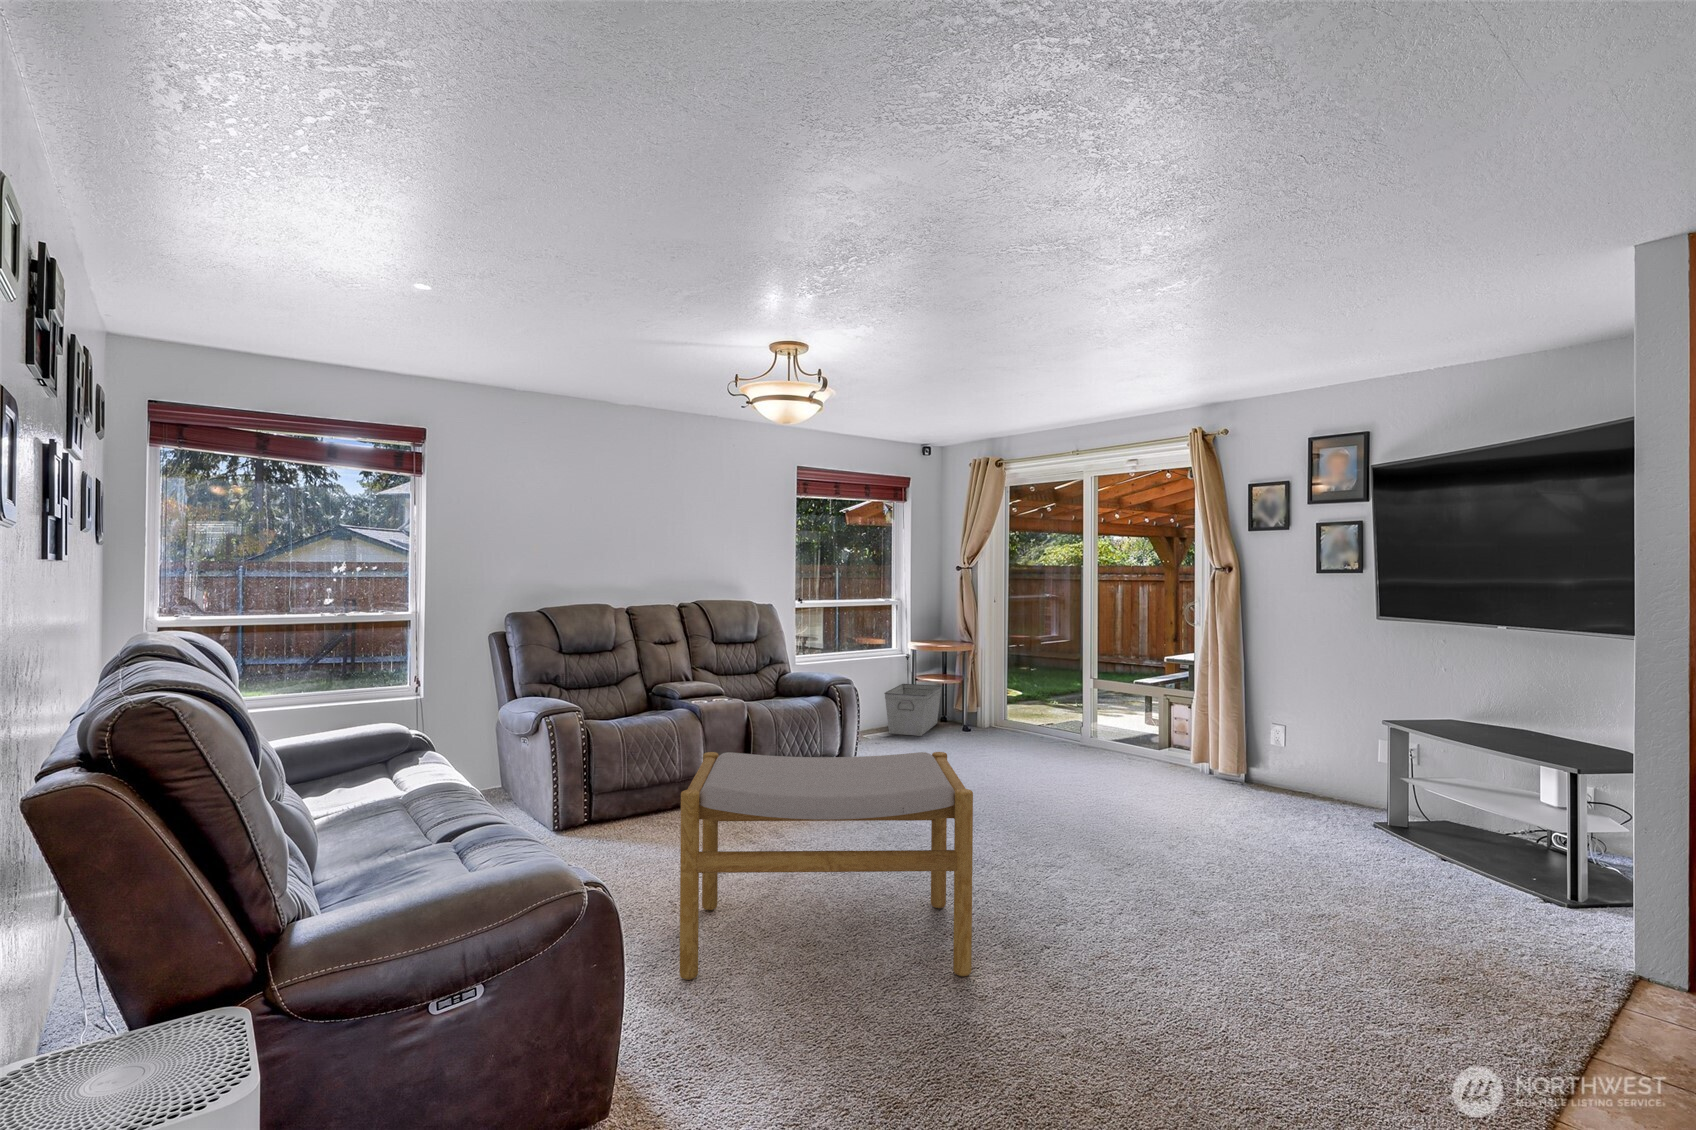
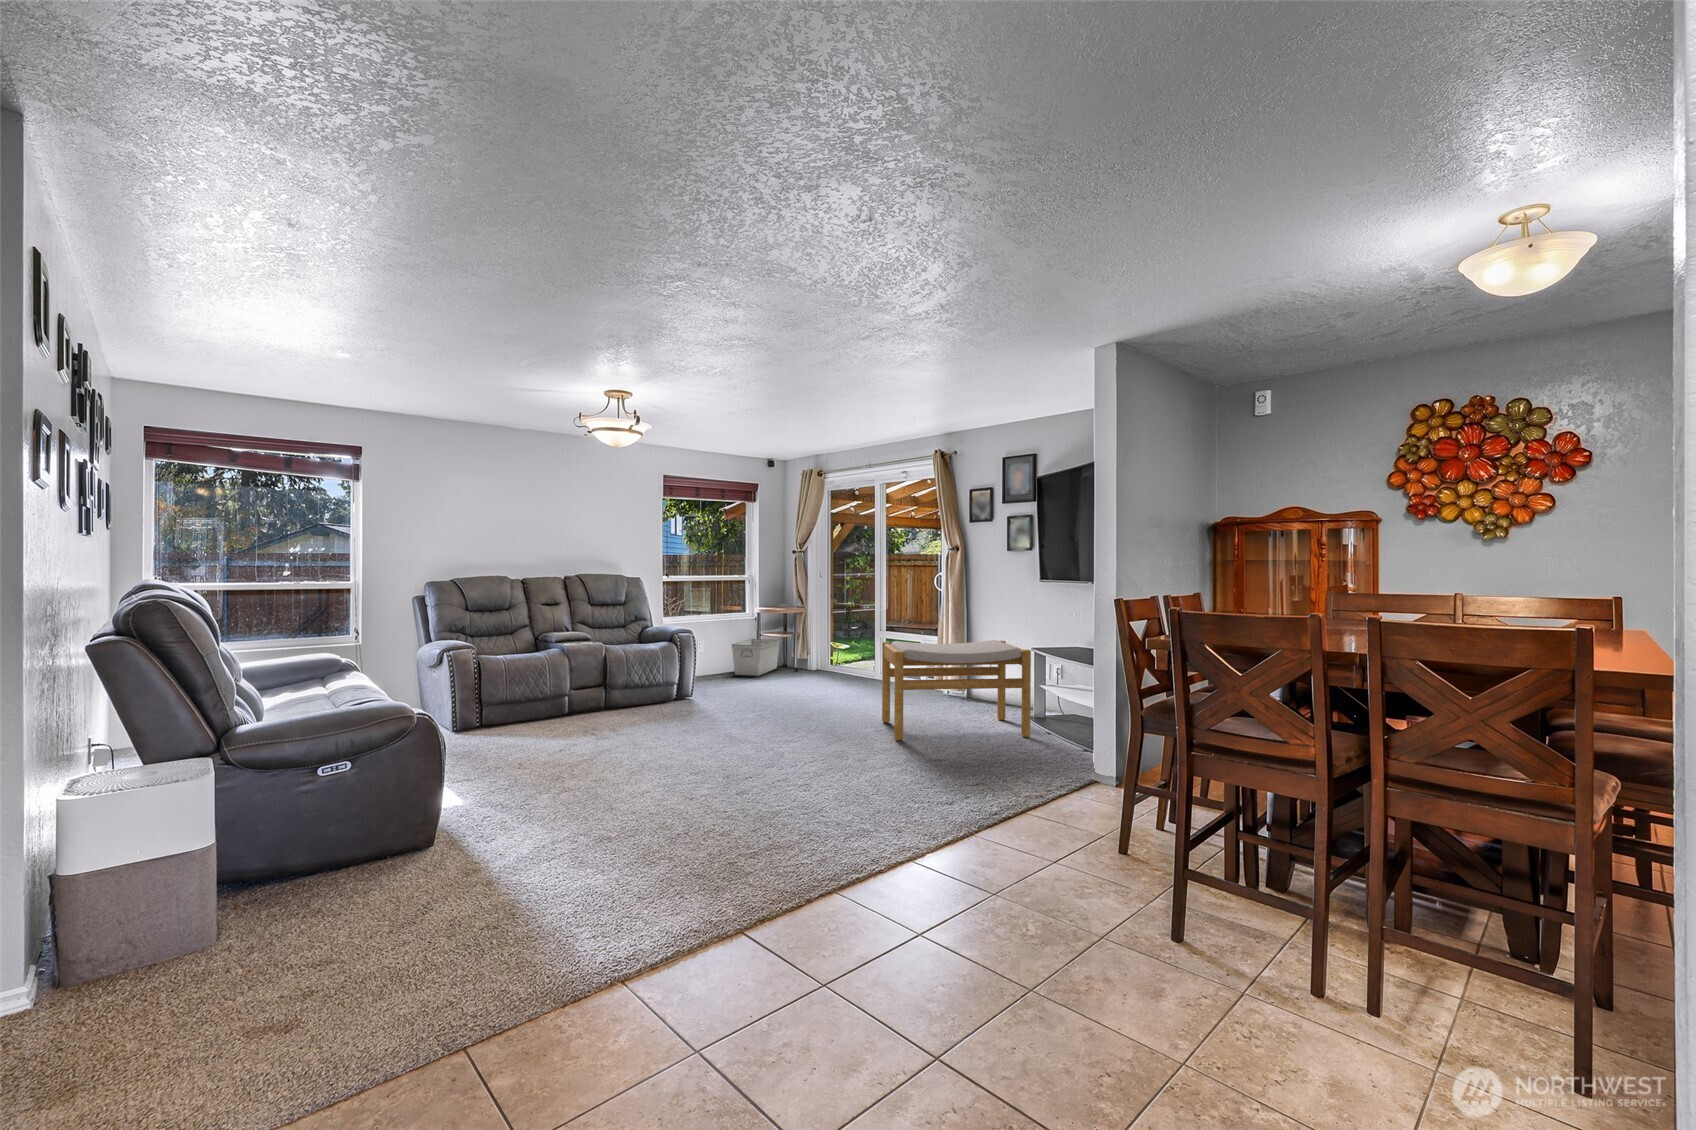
footstool: present [680,752,973,980] -> present [882,640,1031,740]

